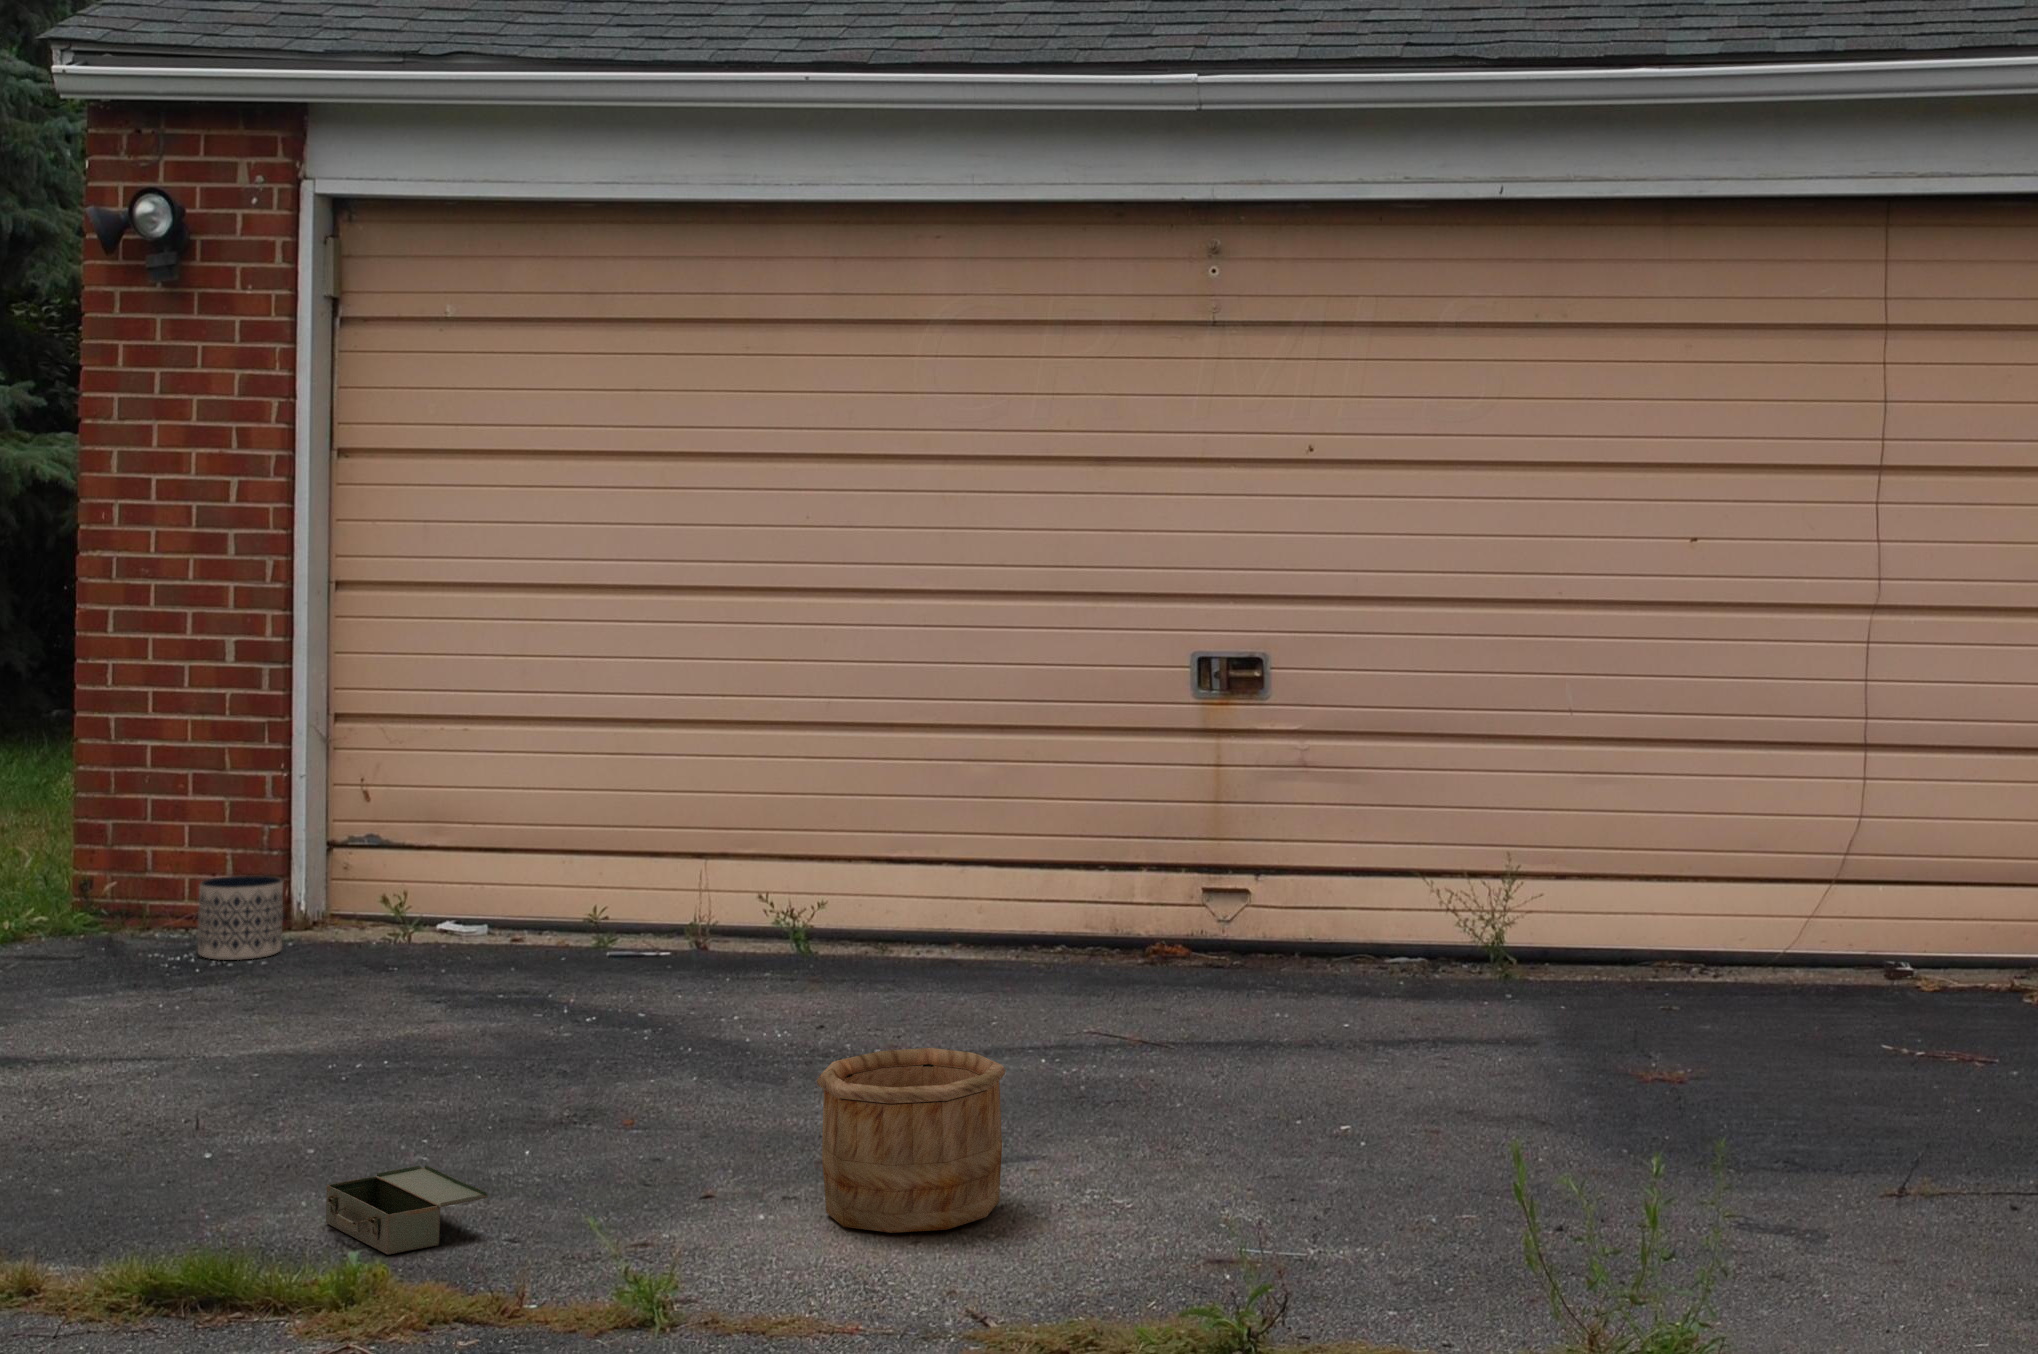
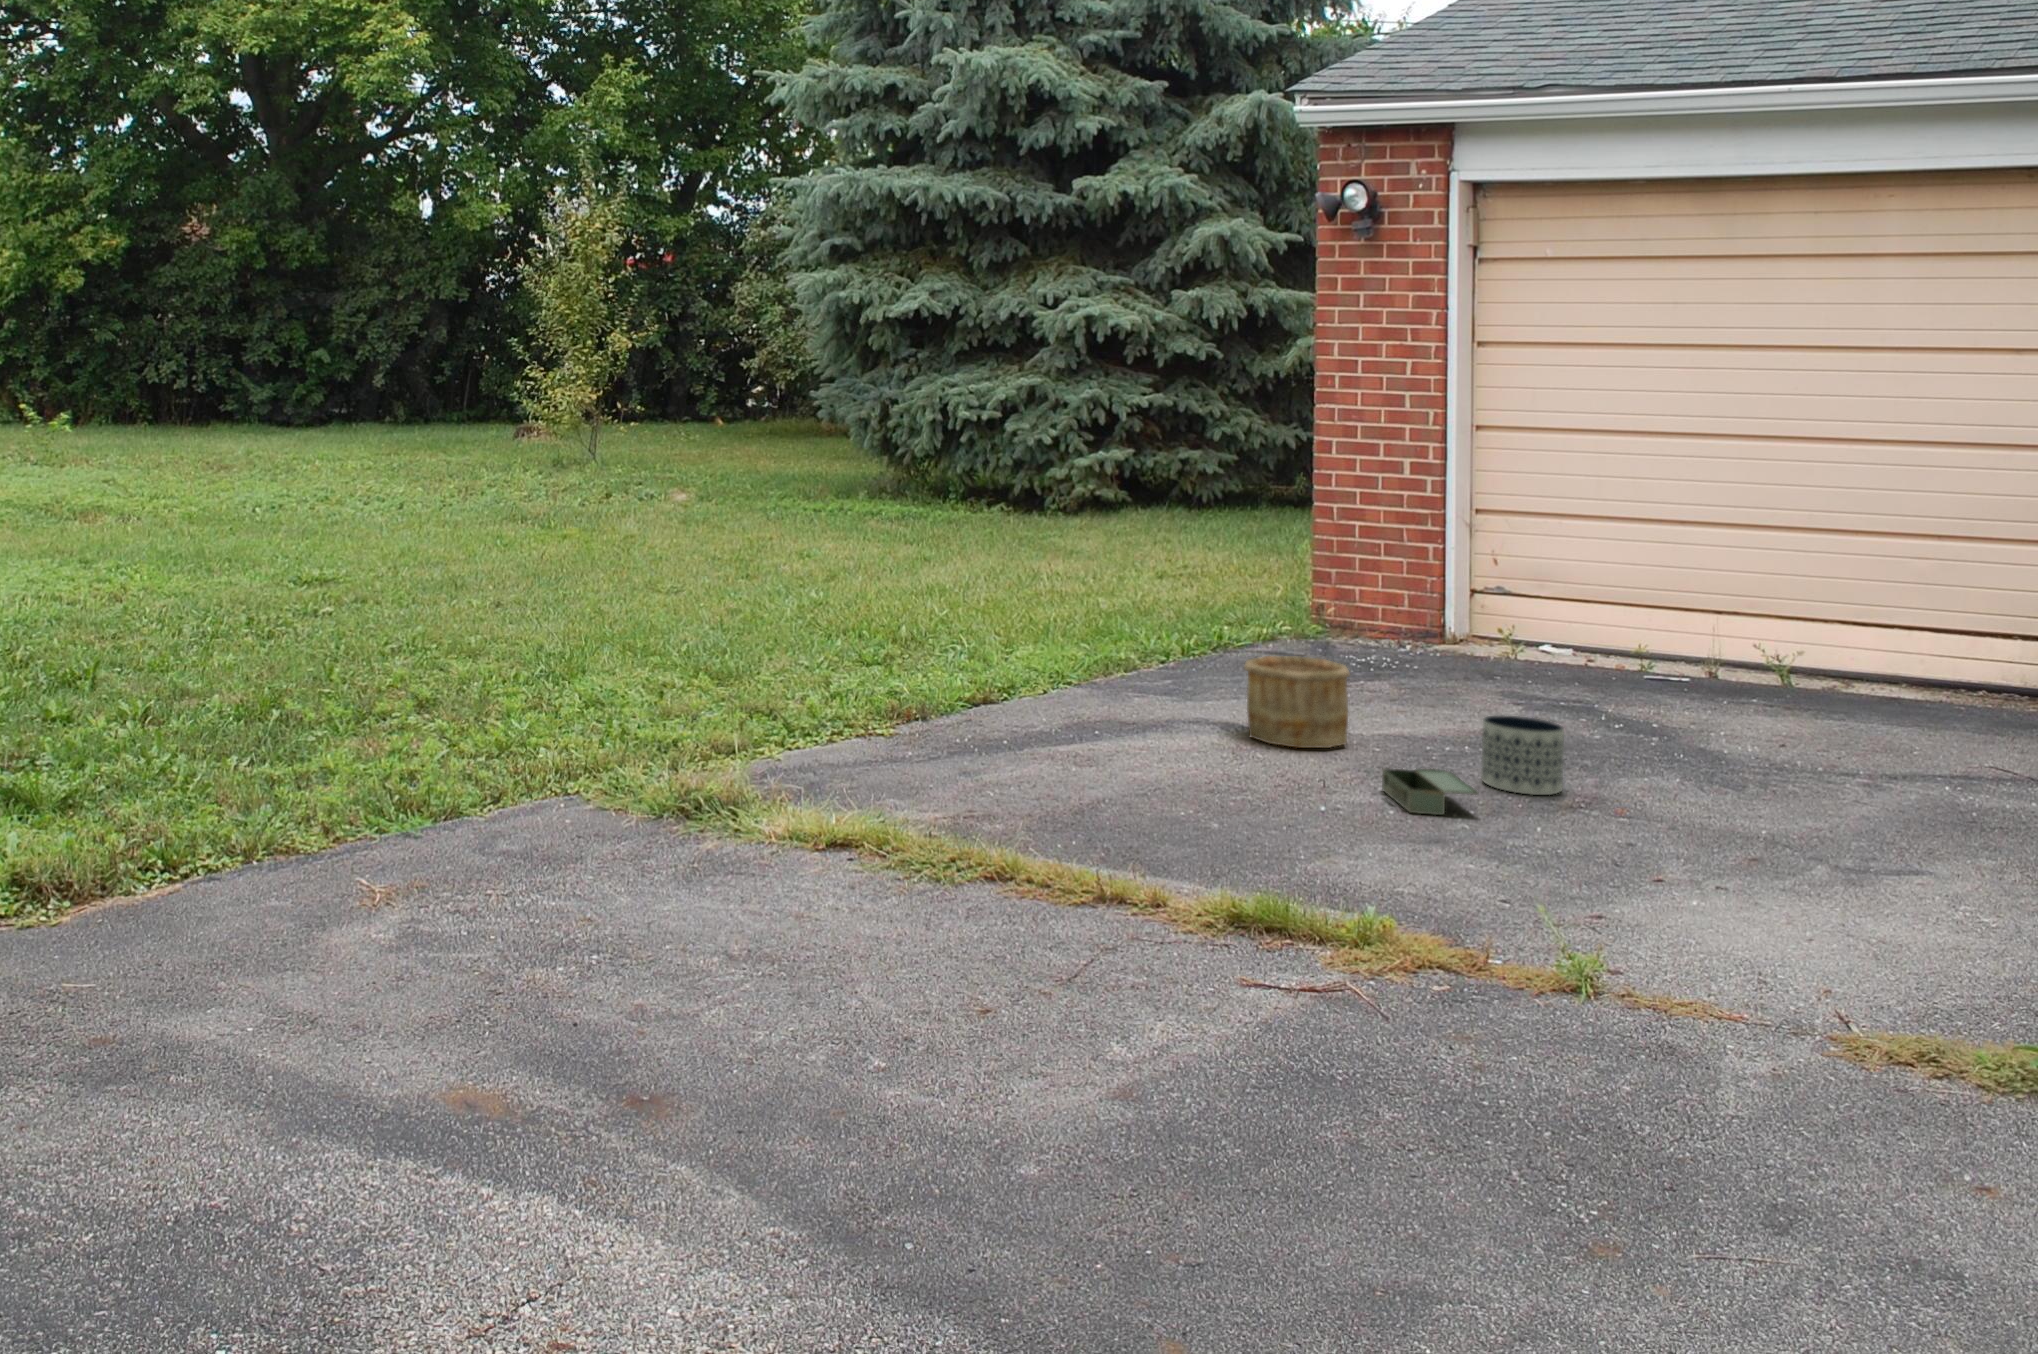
planter: present [198,876,283,960] -> present [1481,715,1564,795]
wooden bucket: present [817,1048,1006,1233] -> present [1244,656,1350,748]

